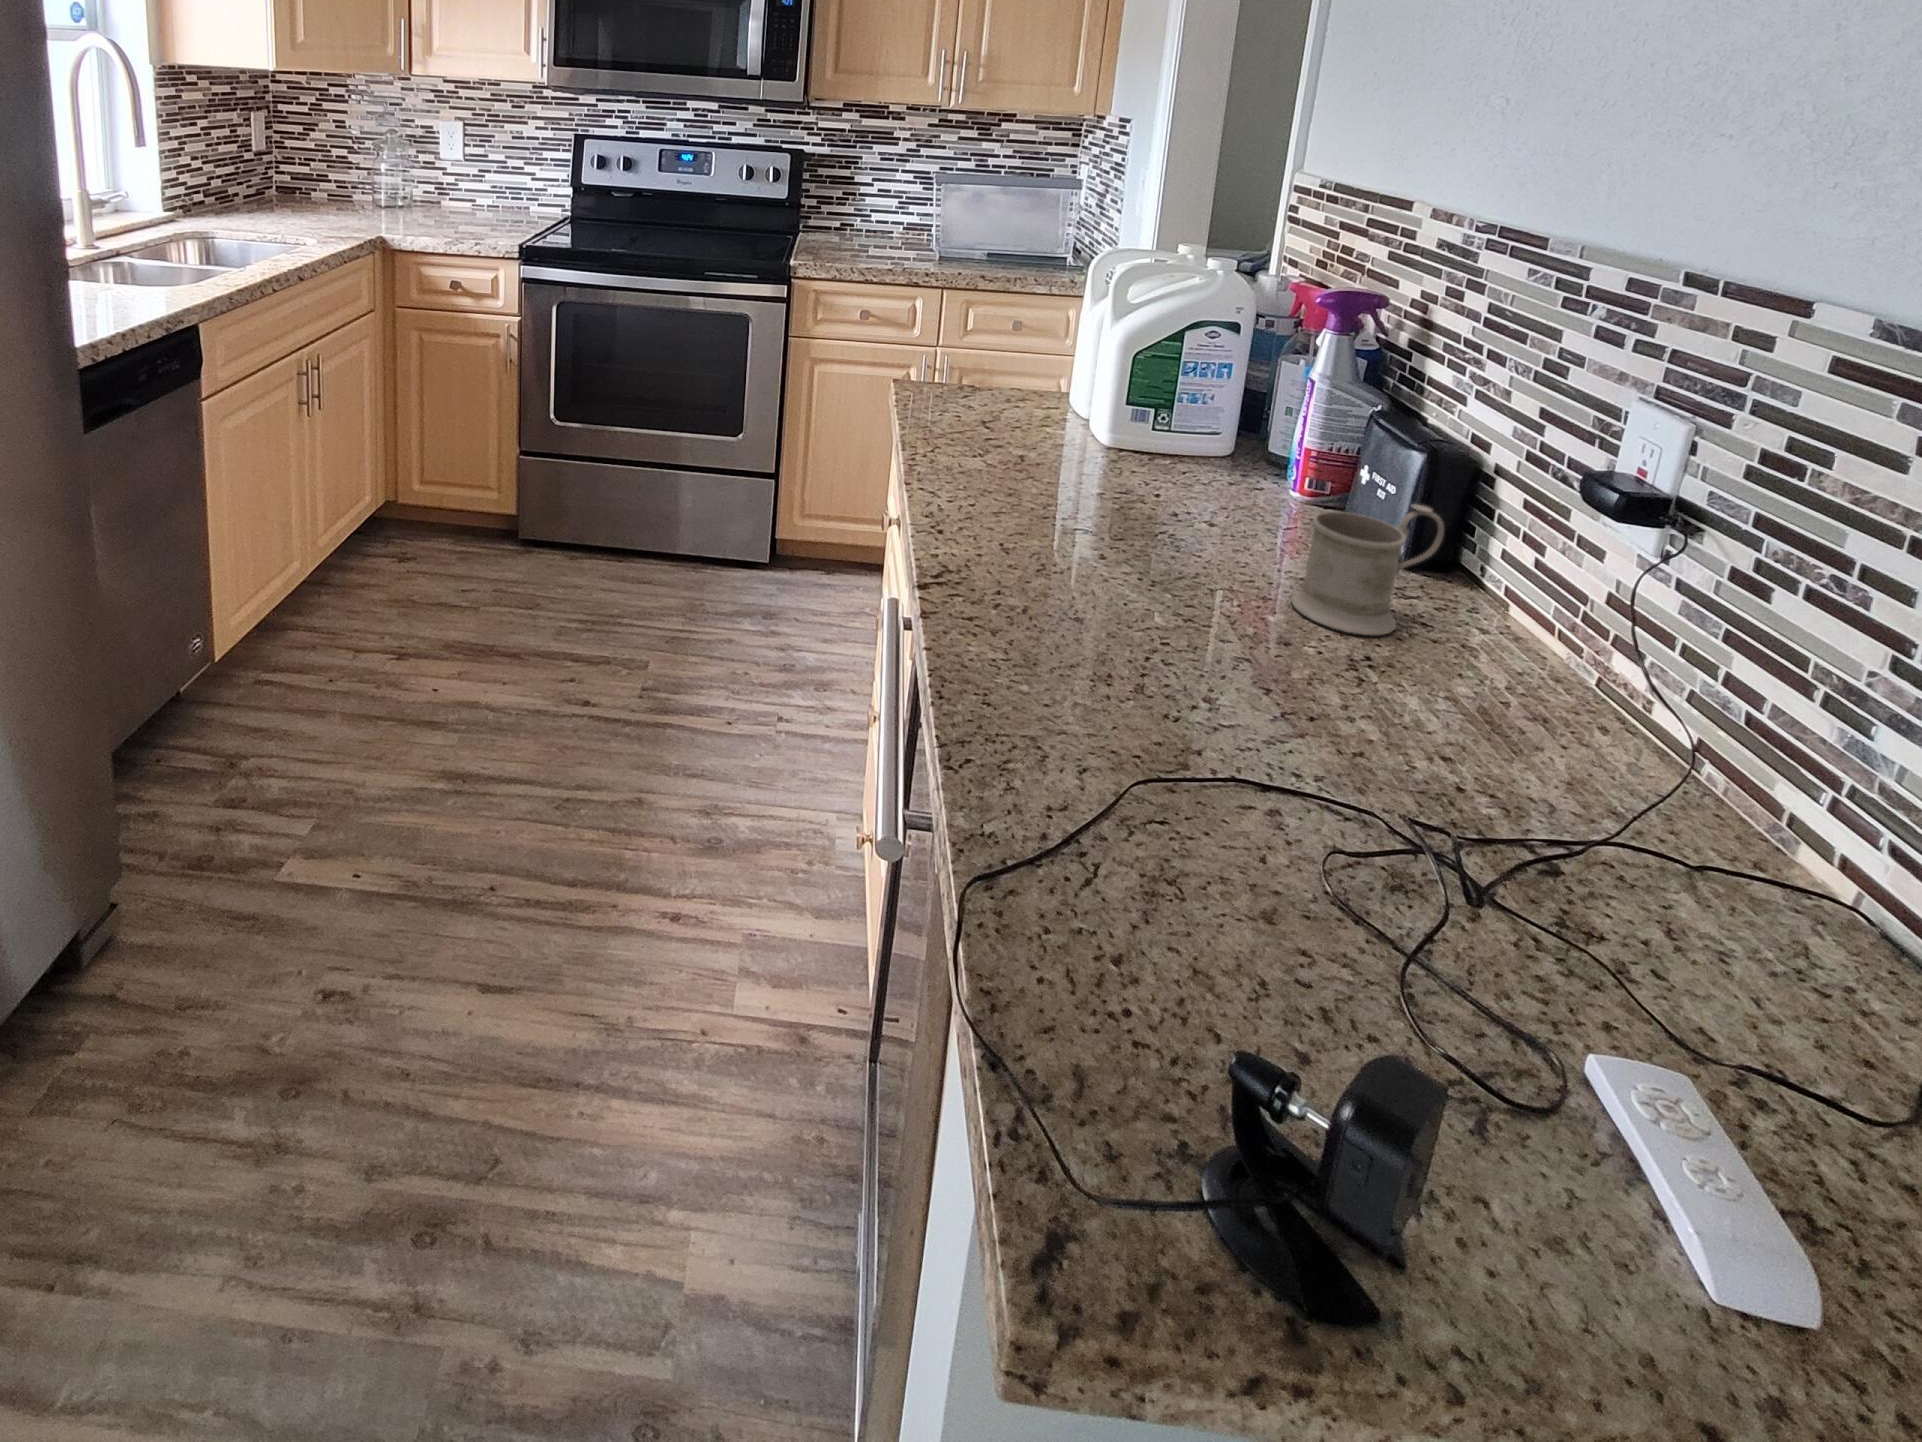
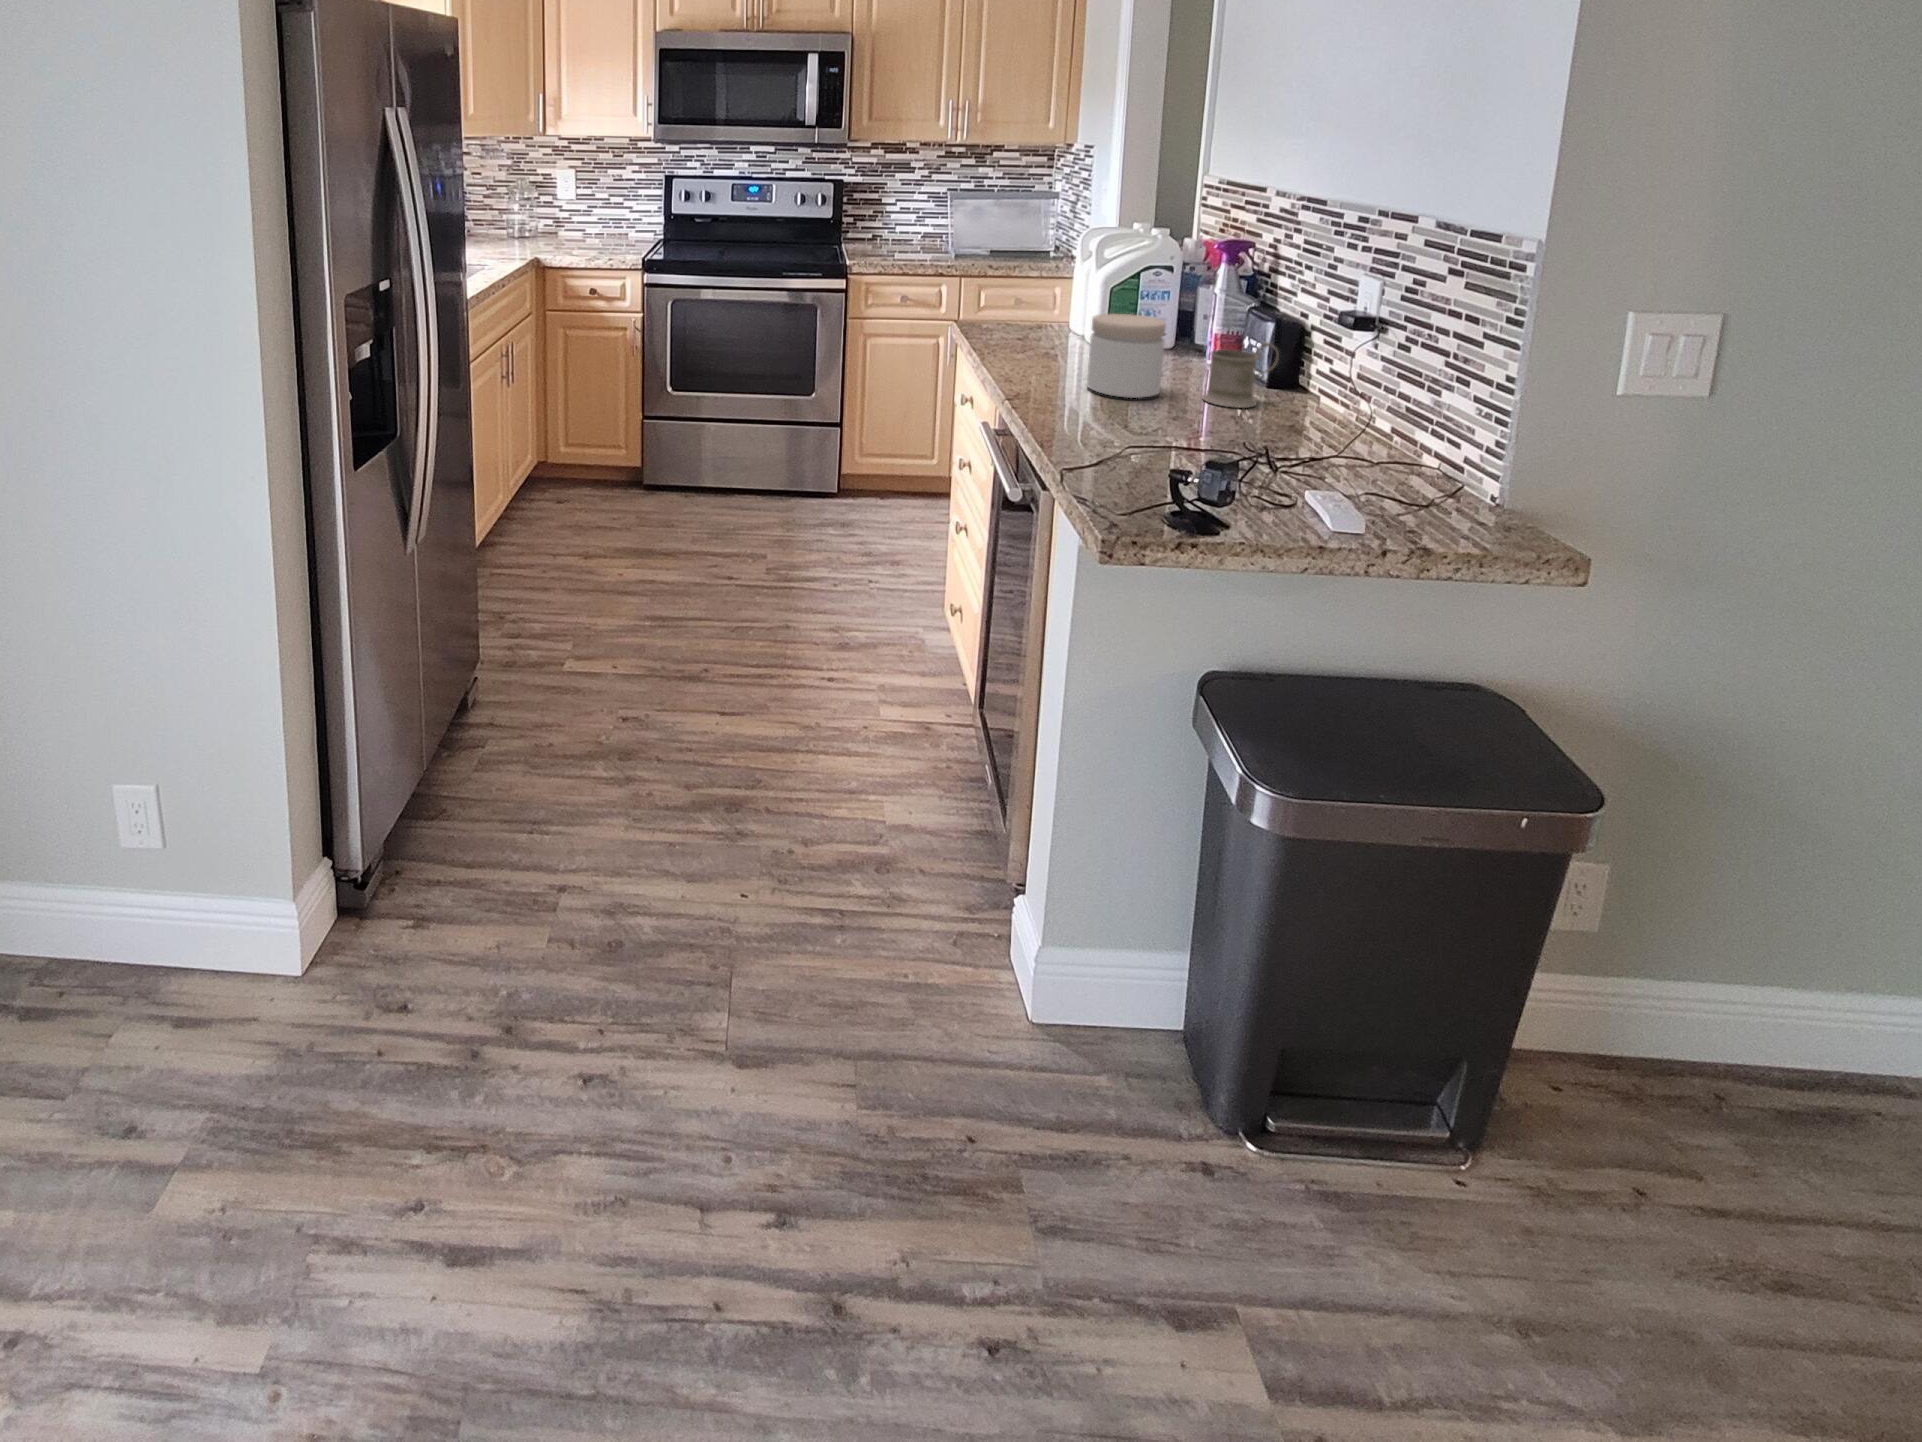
jar: none [1078,425,1231,596] -> present [1087,314,1166,398]

